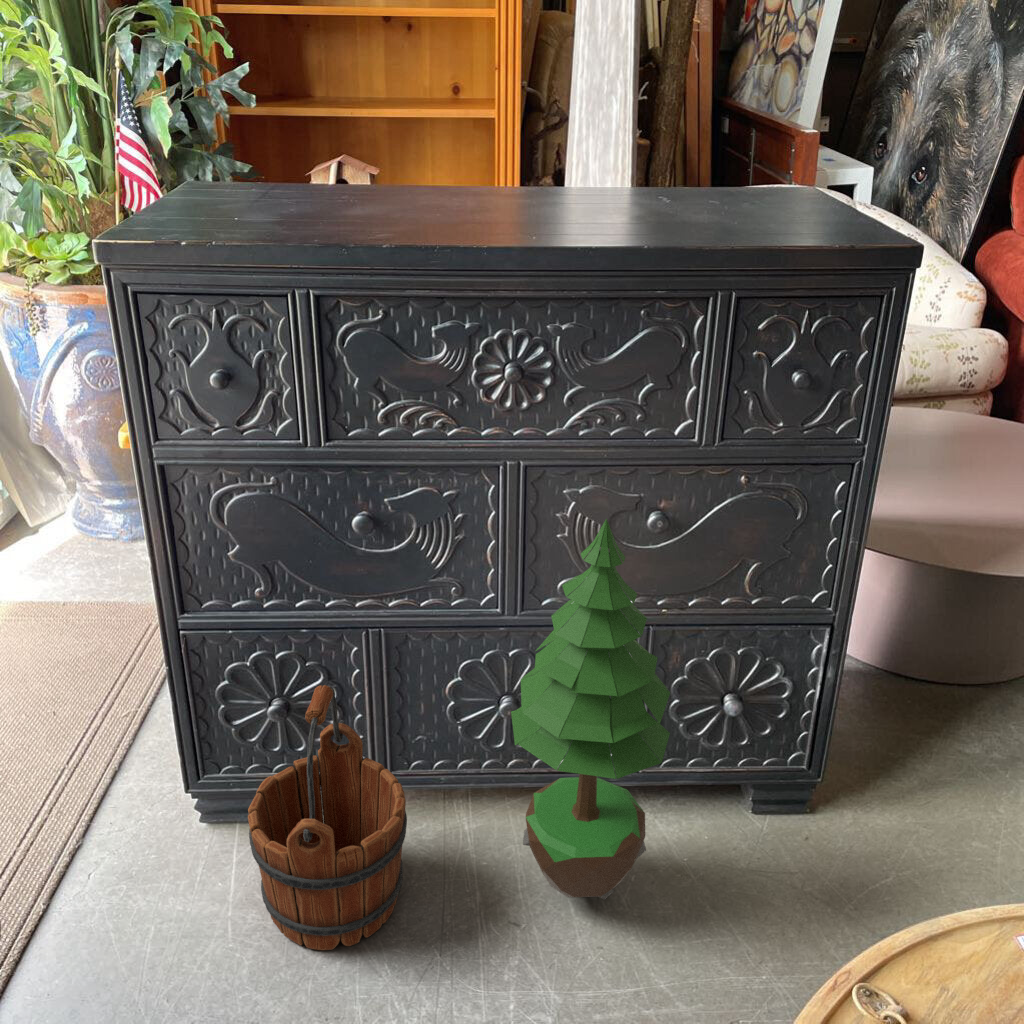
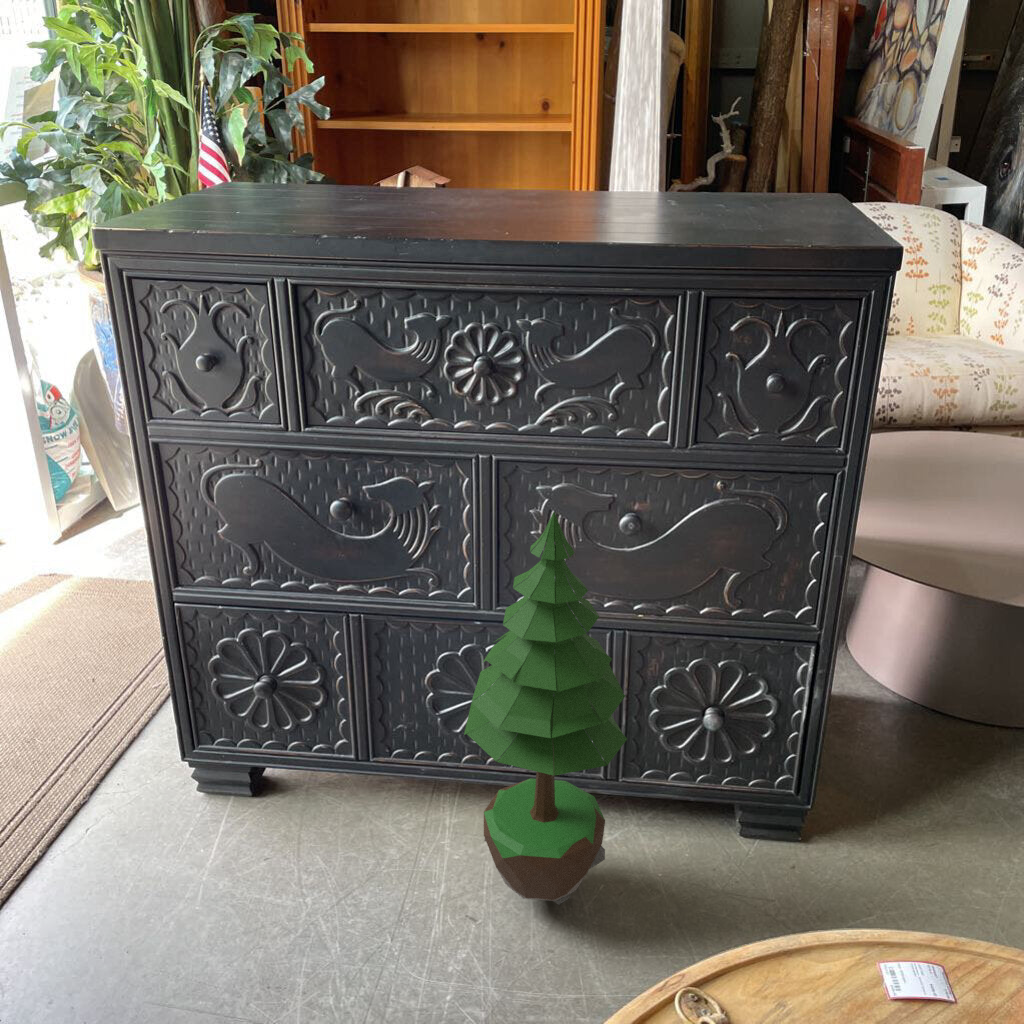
wooden bucket: present [248,685,407,950] -> none [214,661,370,921]

